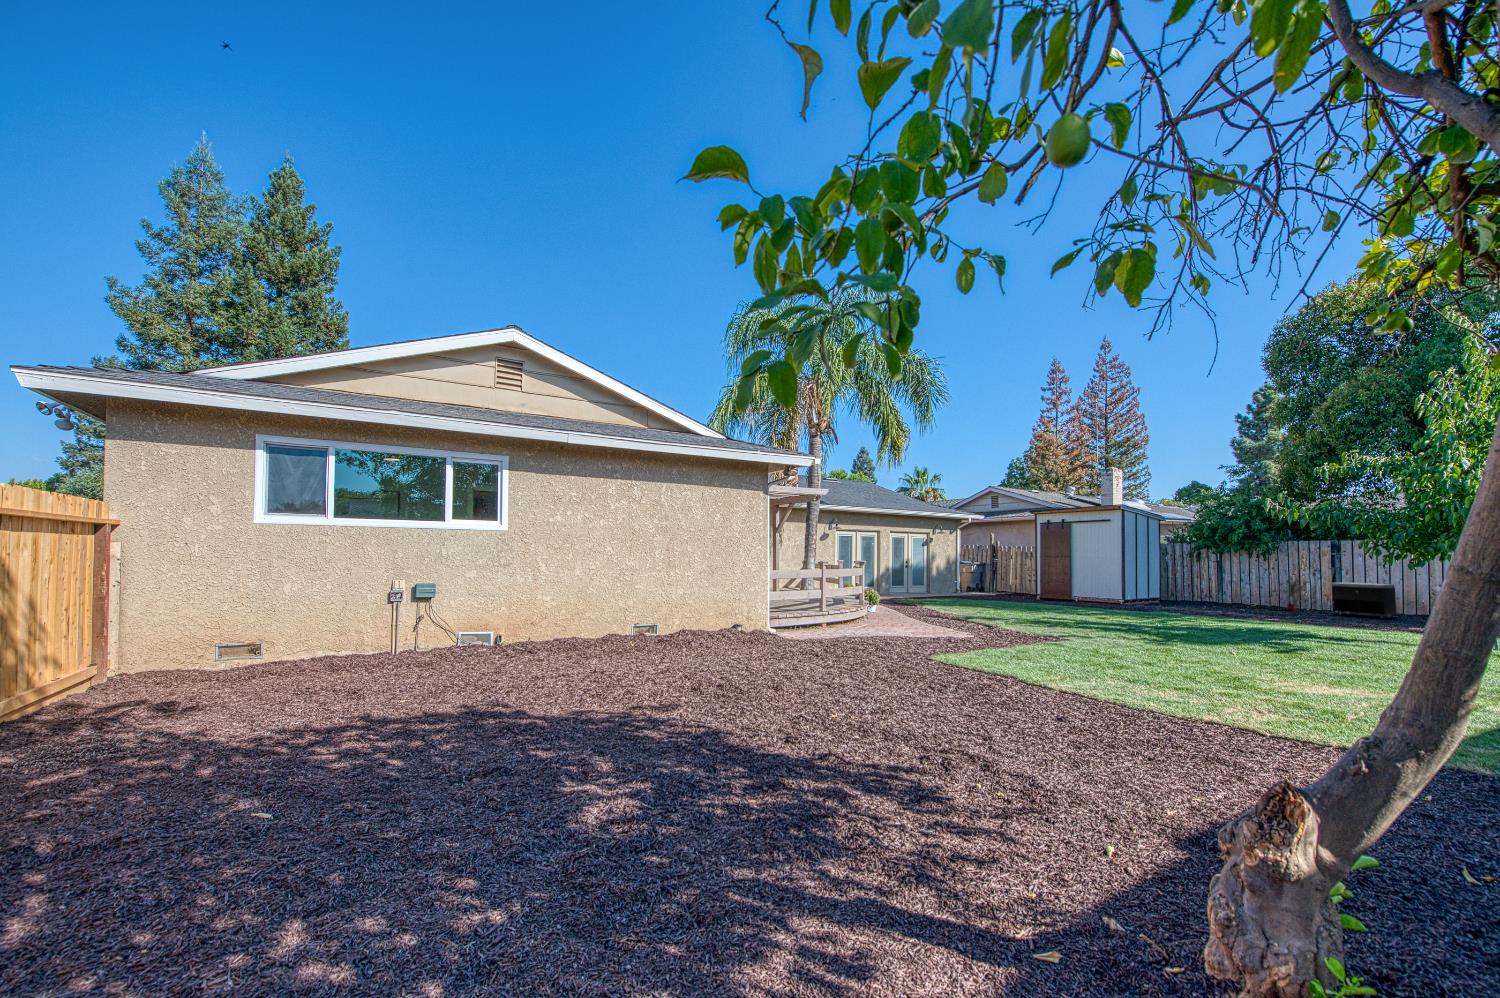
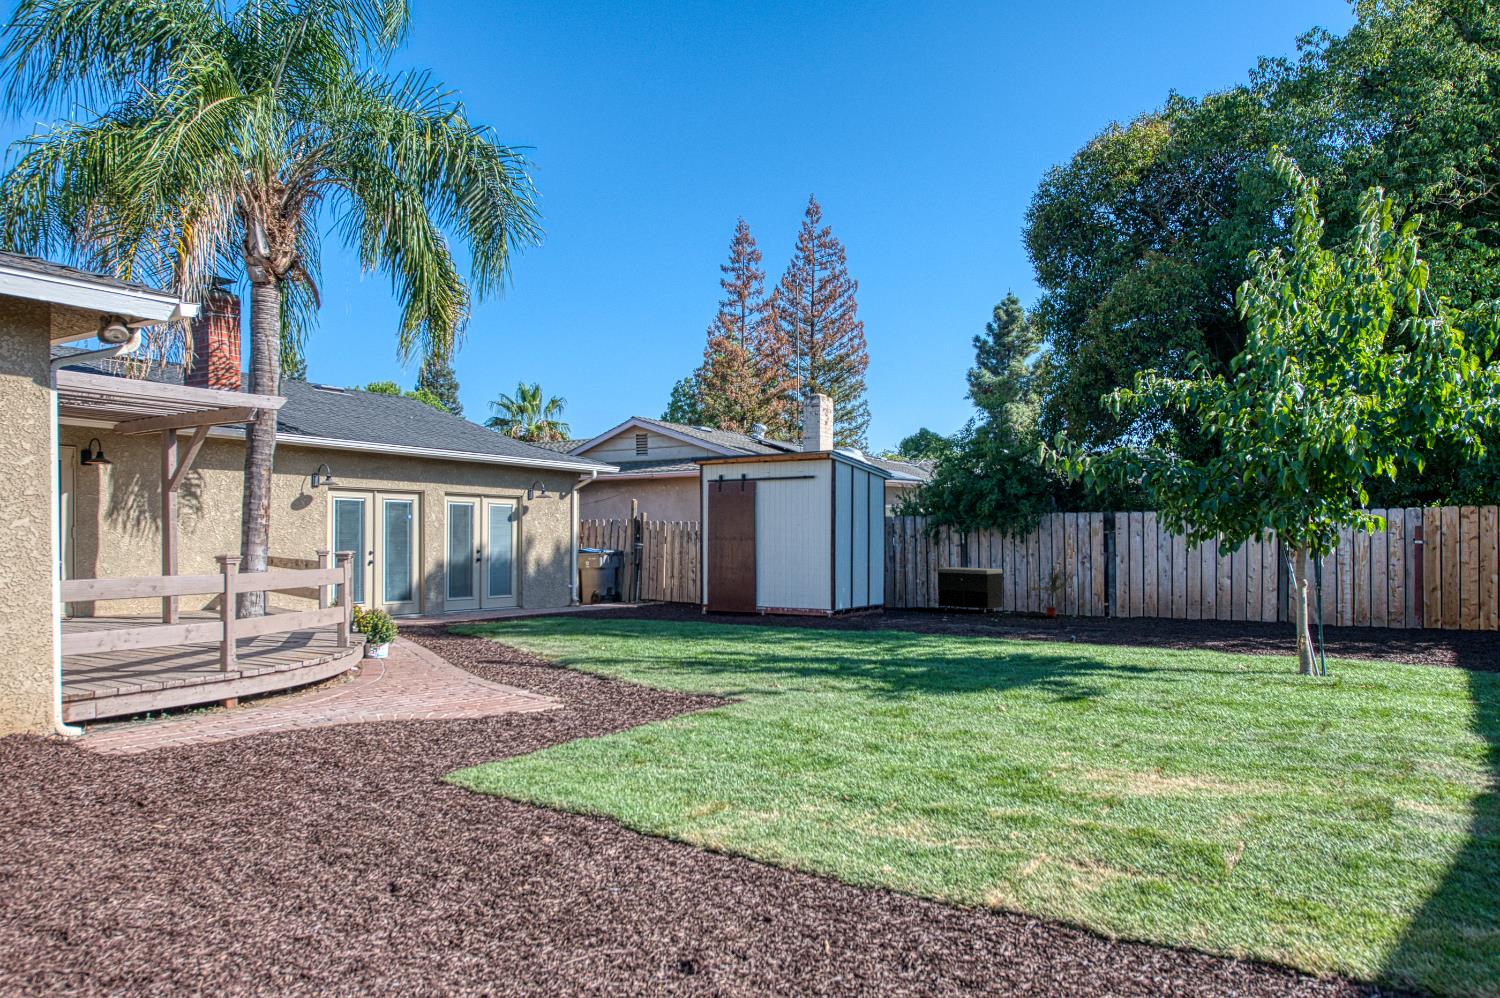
storage bench: present [1332,582,1396,618] -> present [938,567,1003,613]

